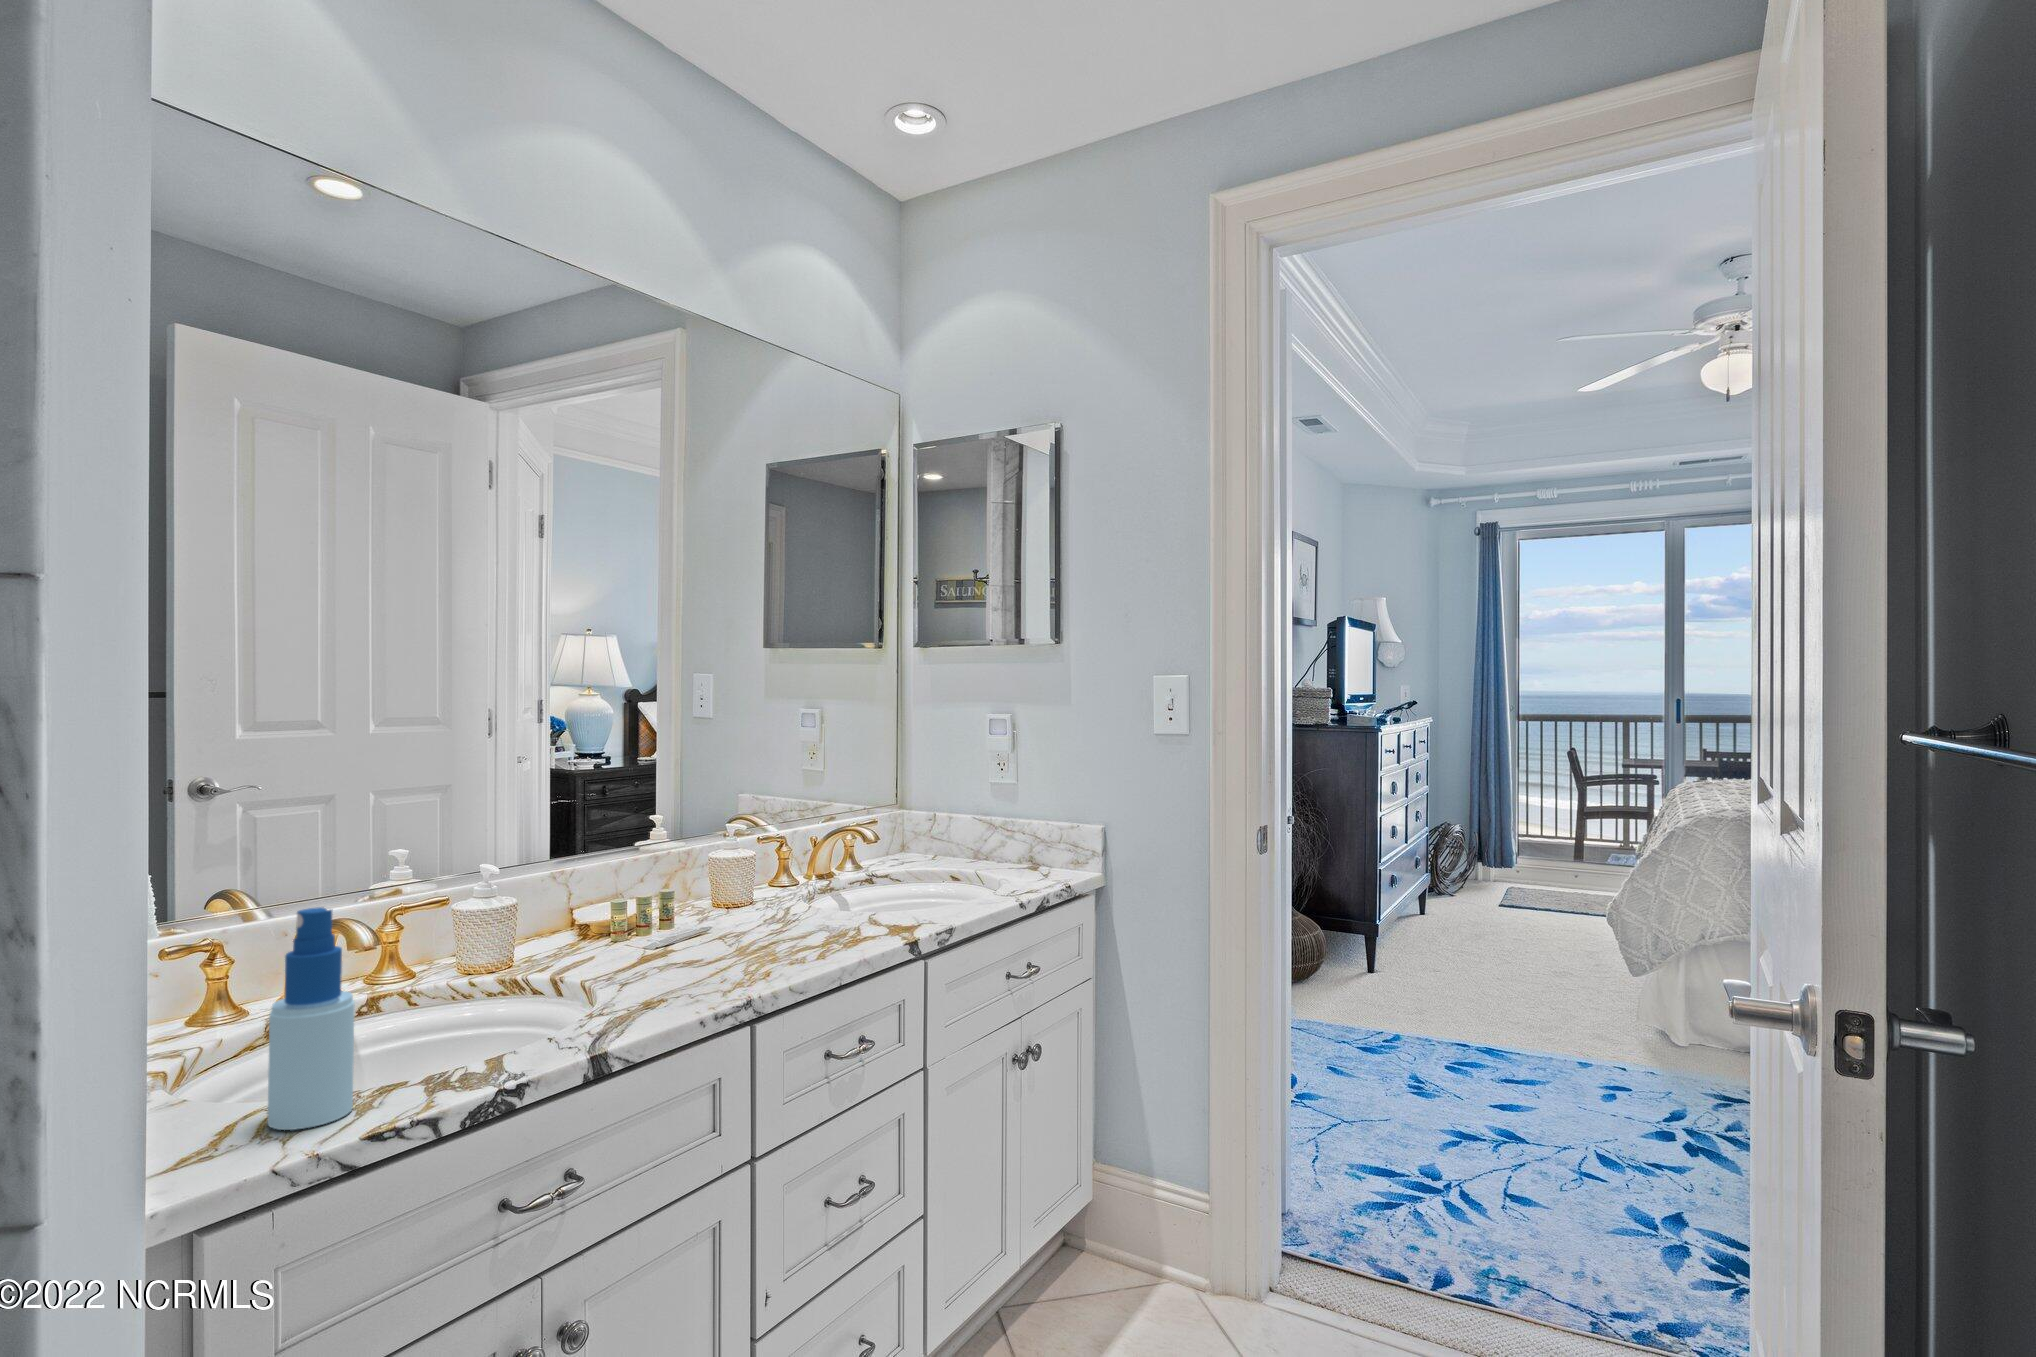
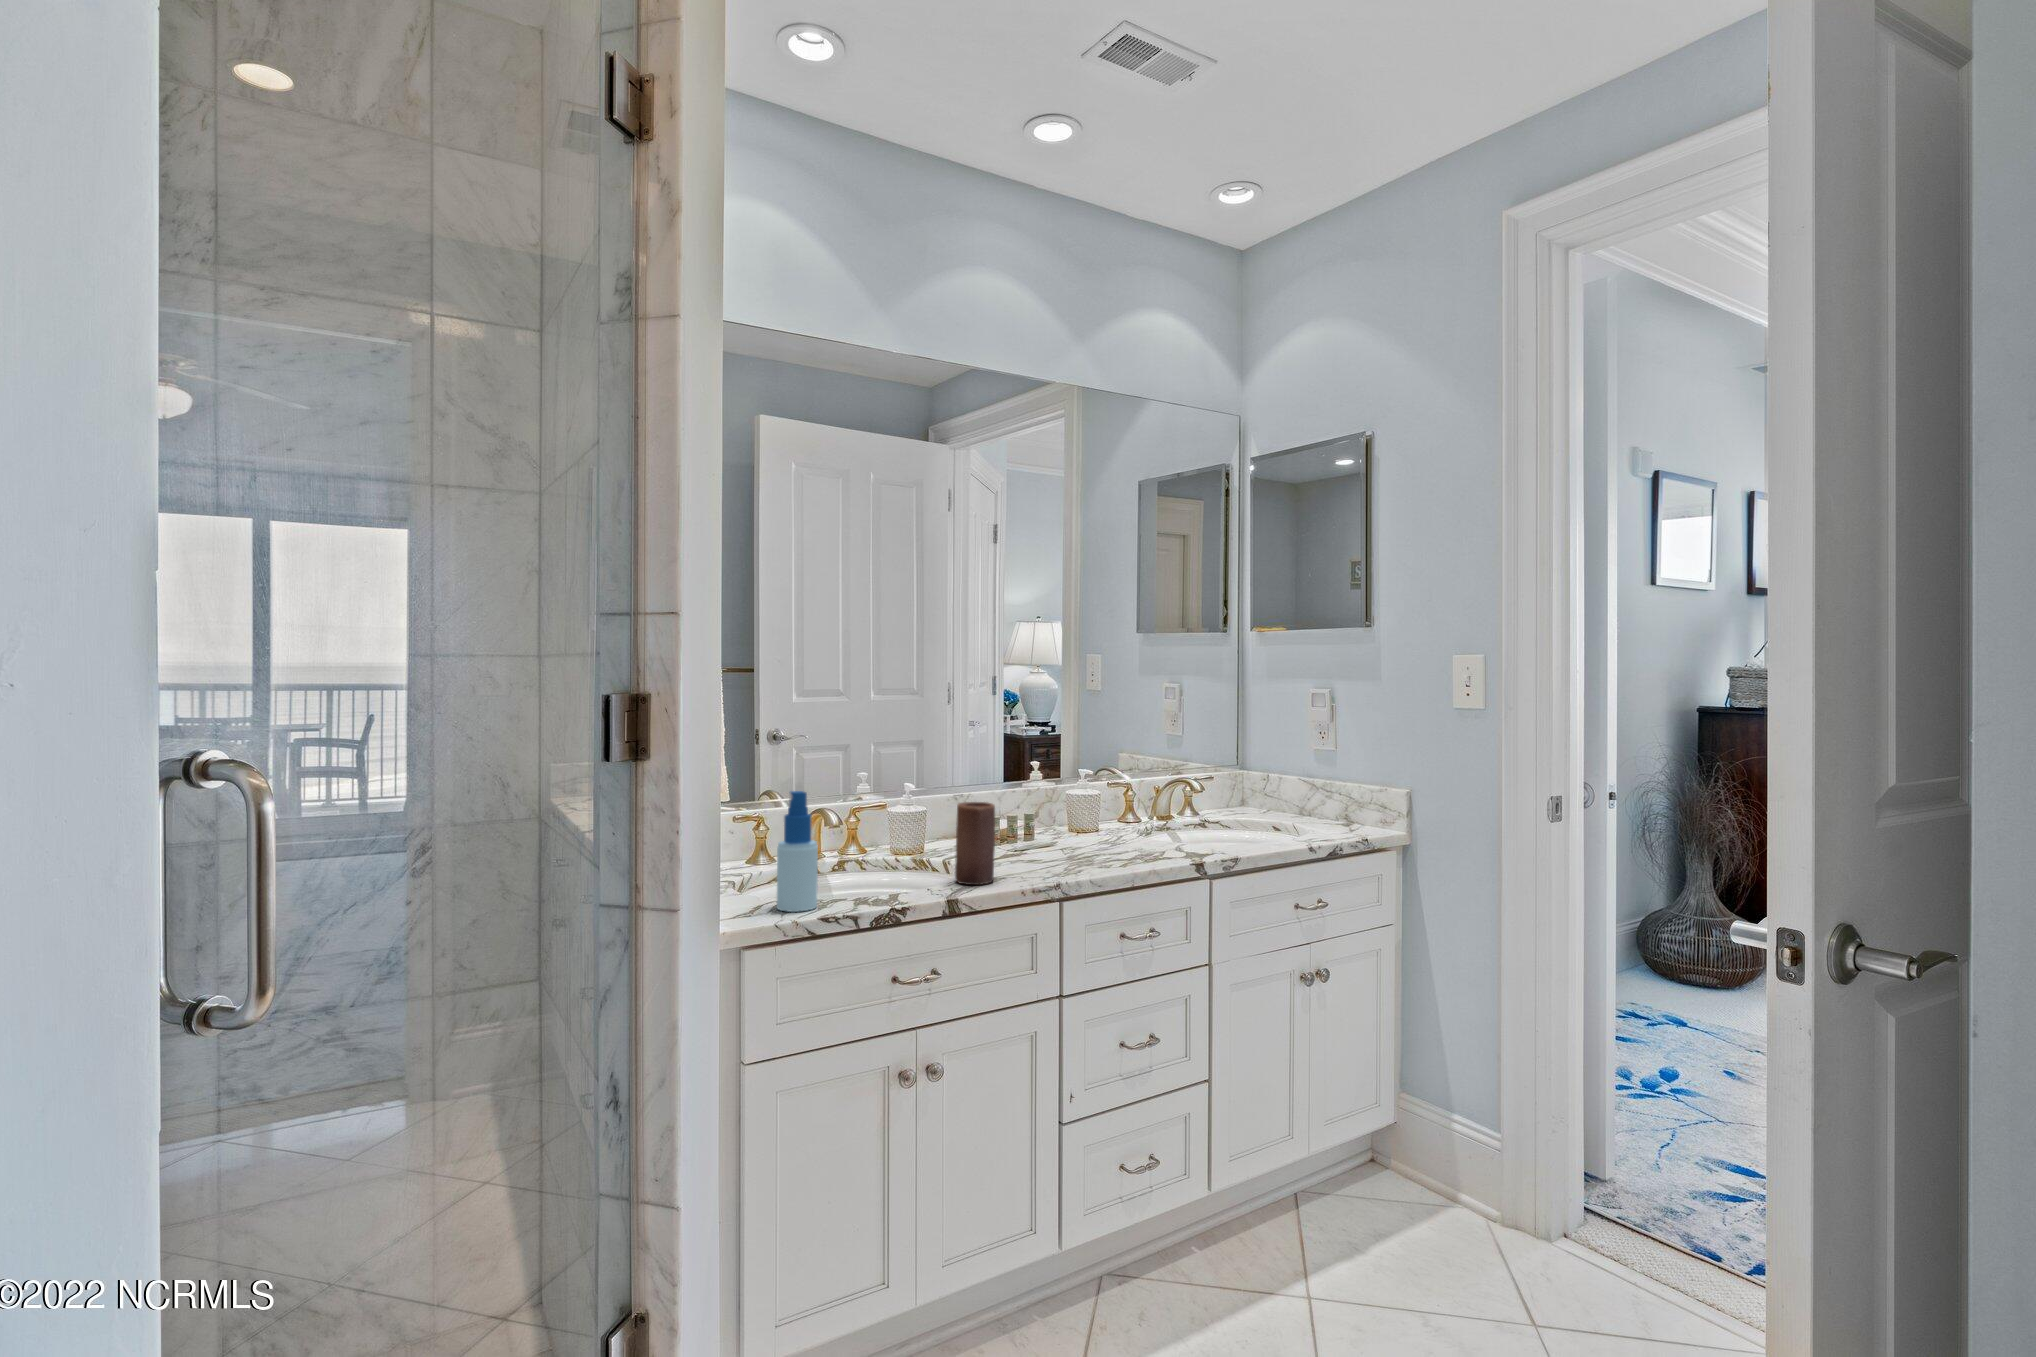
candle: none [588,890,652,1020] -> present [955,802,995,885]

